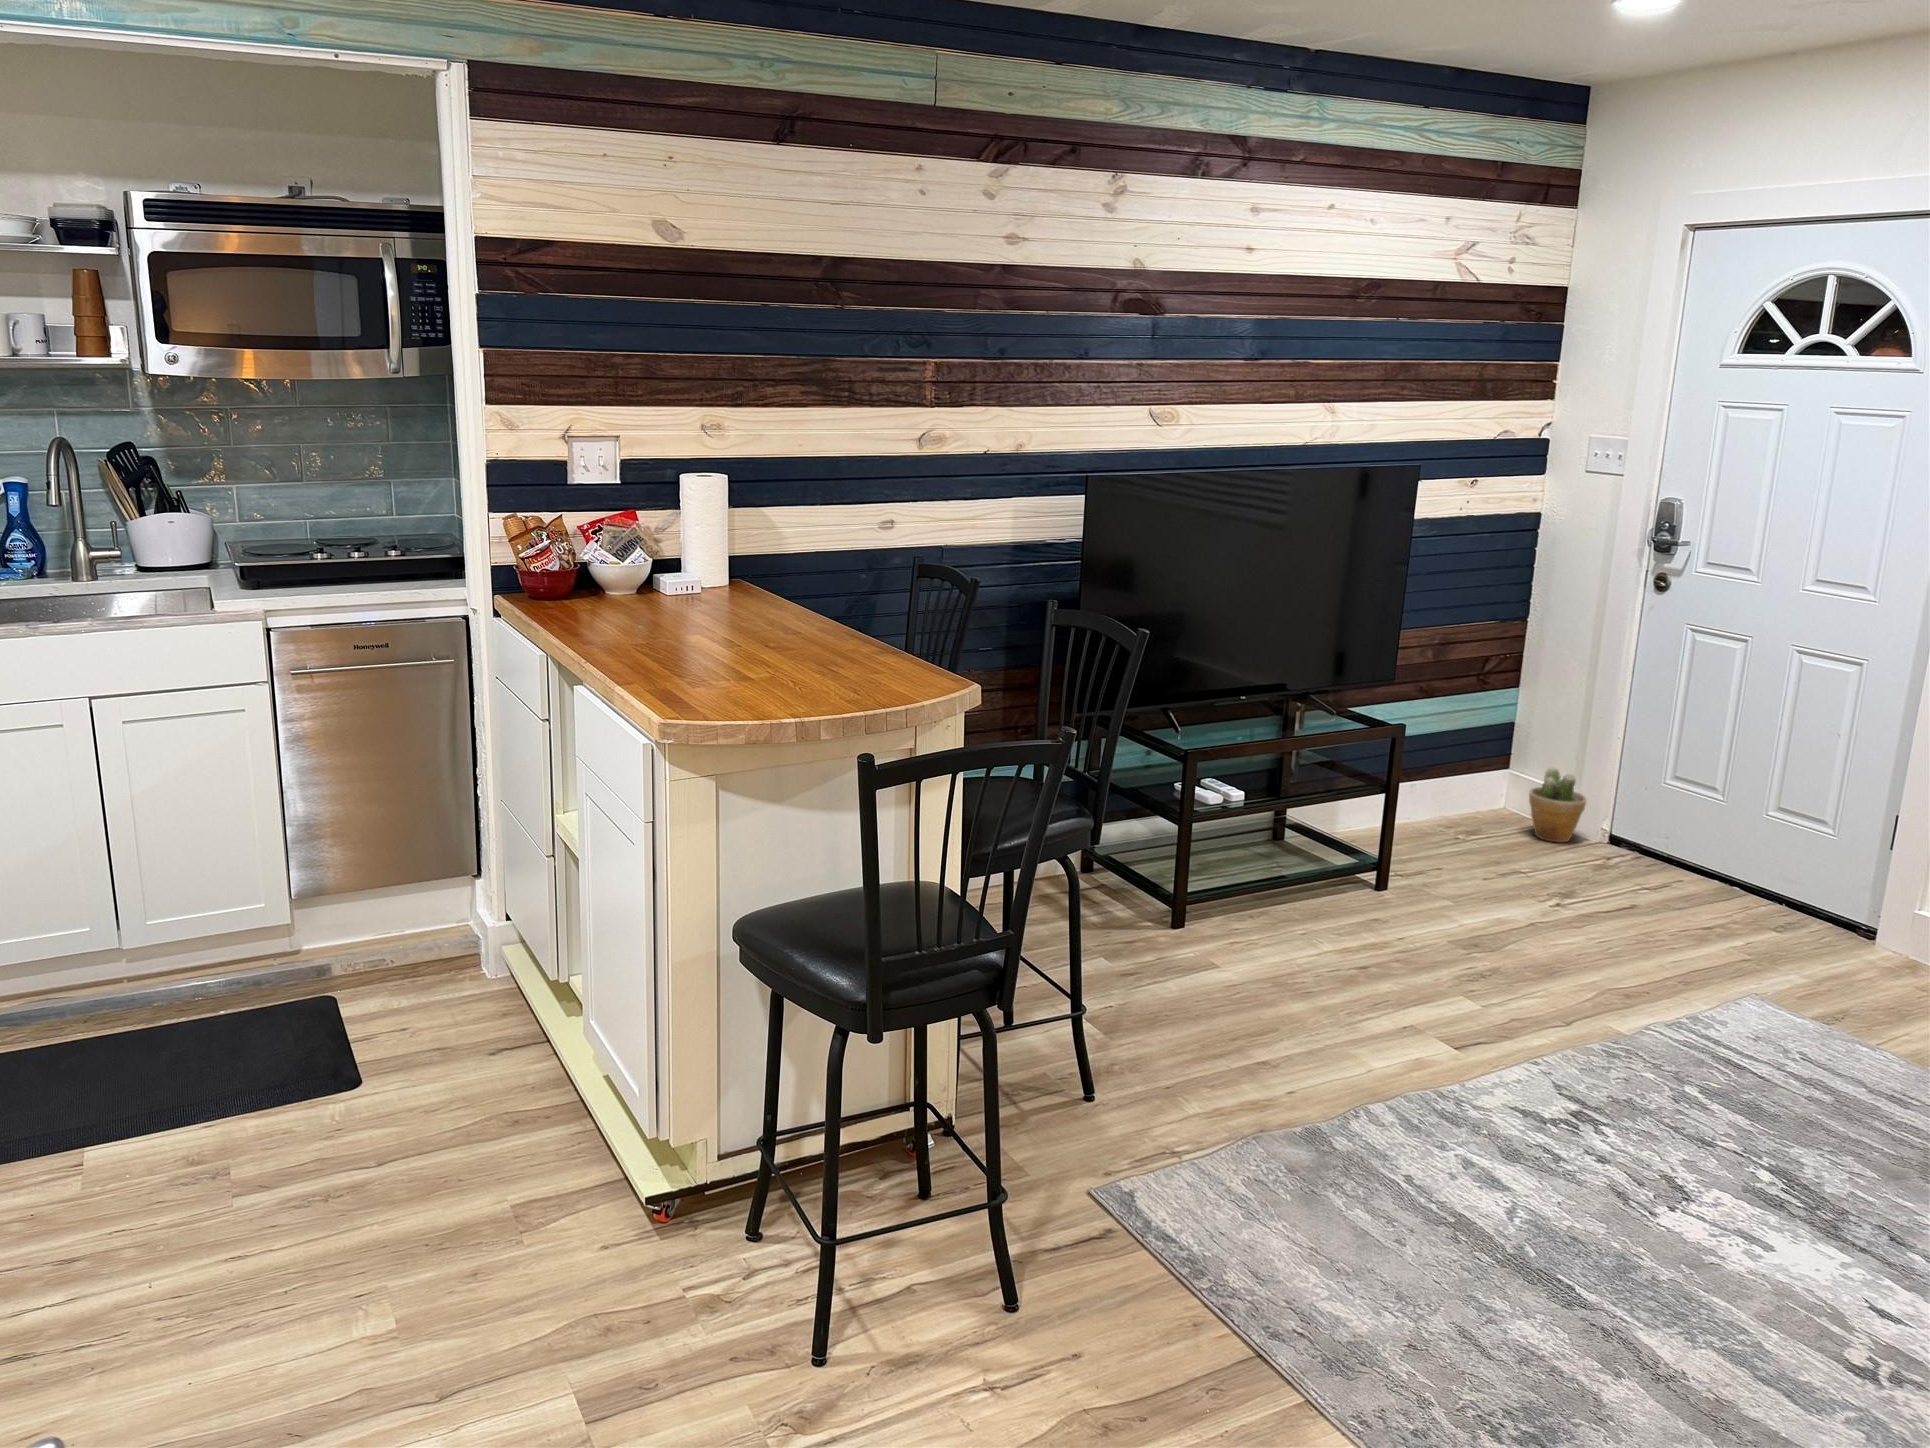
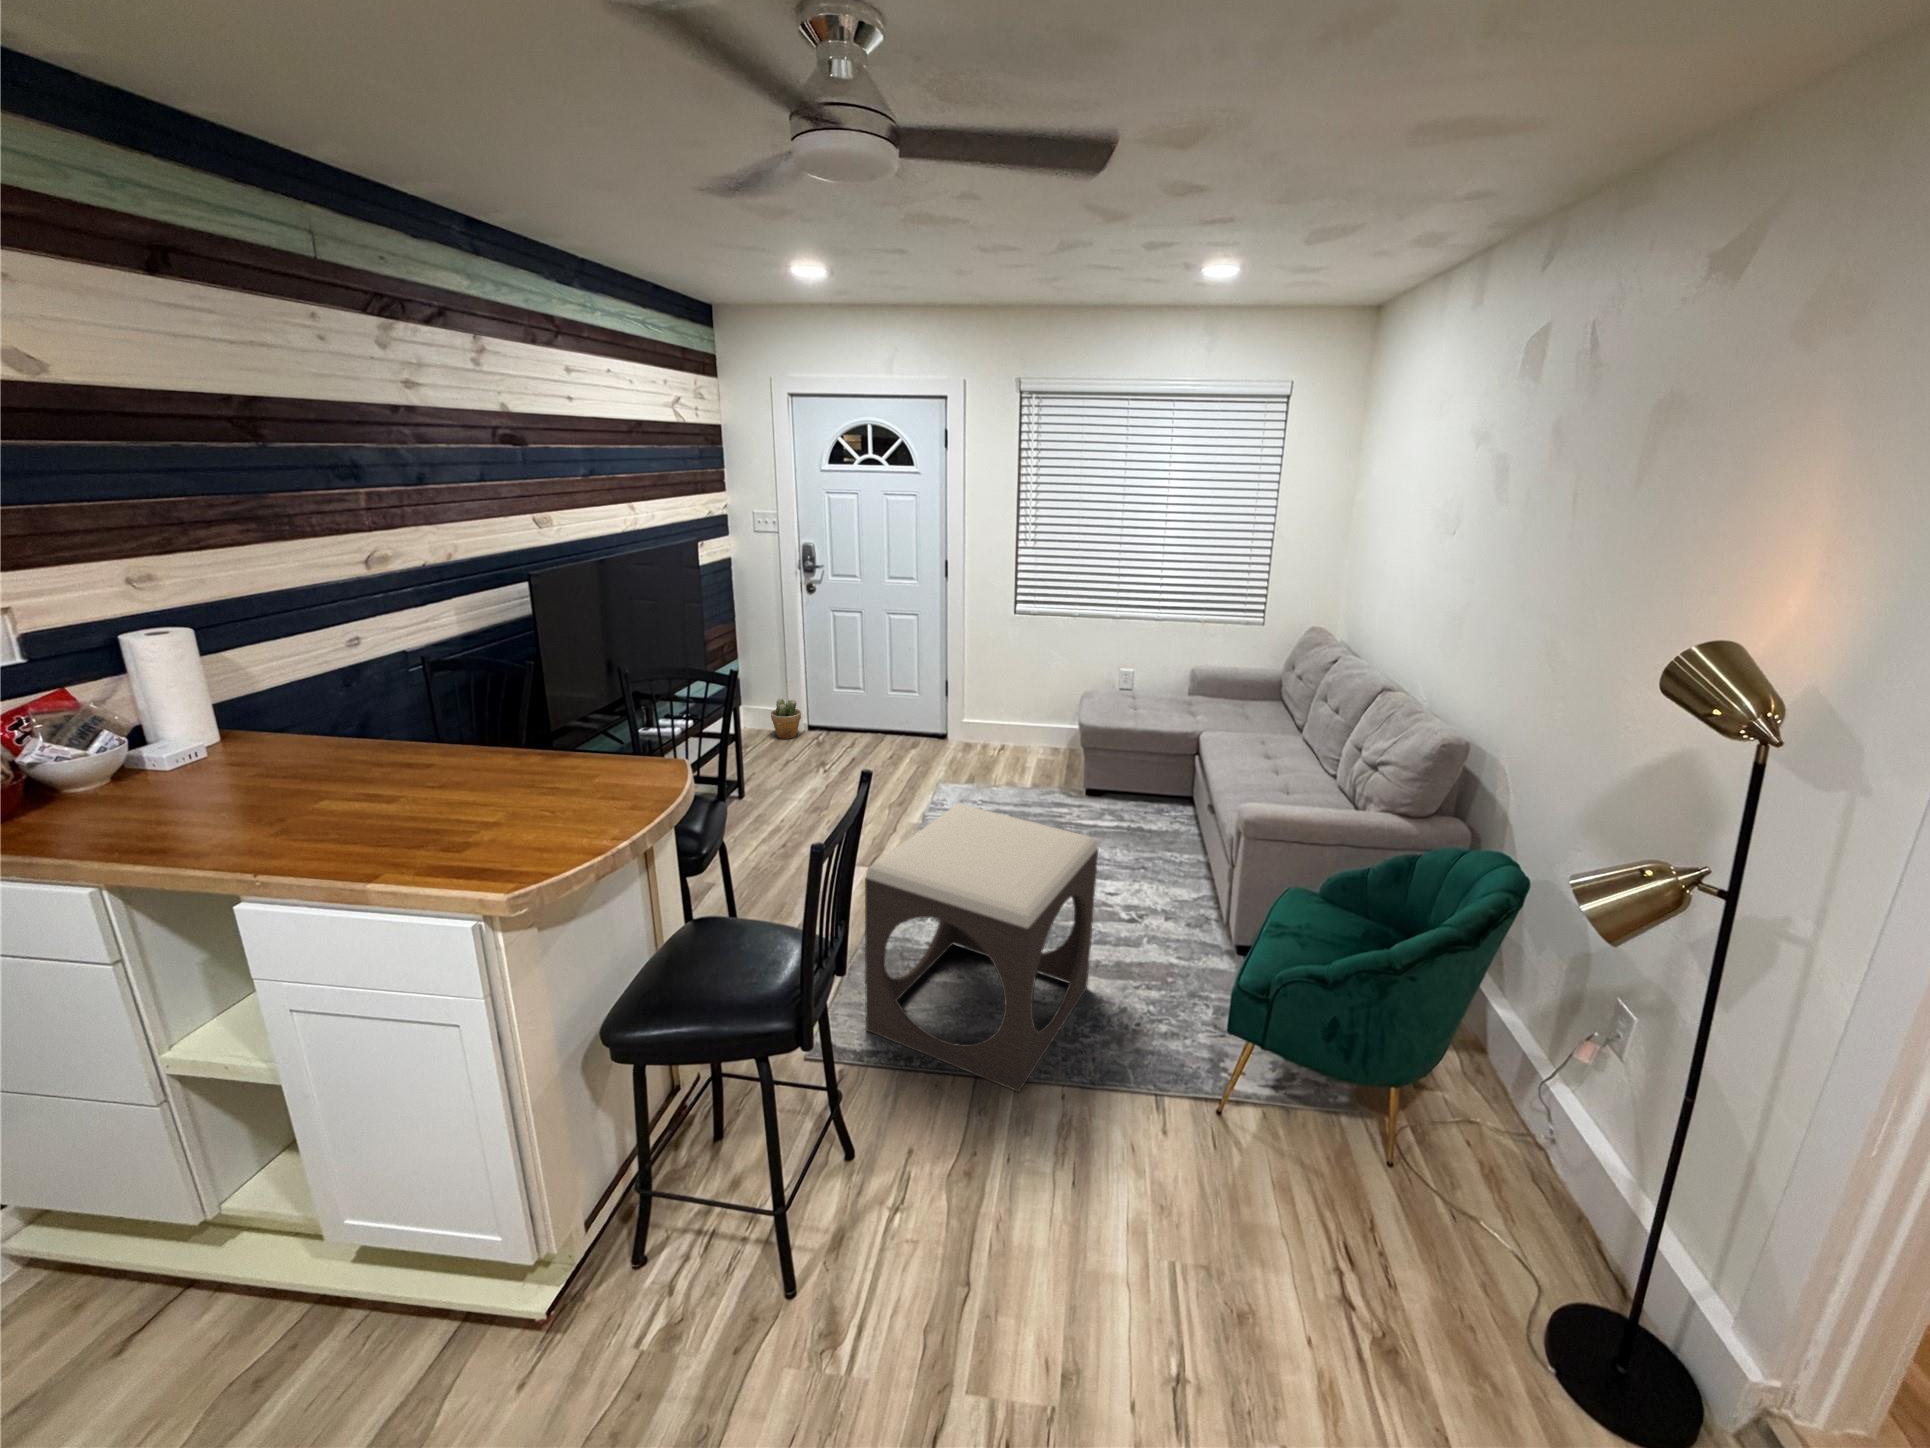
footstool: none [1197,922,1678,1411] -> present [865,804,1098,1092]

